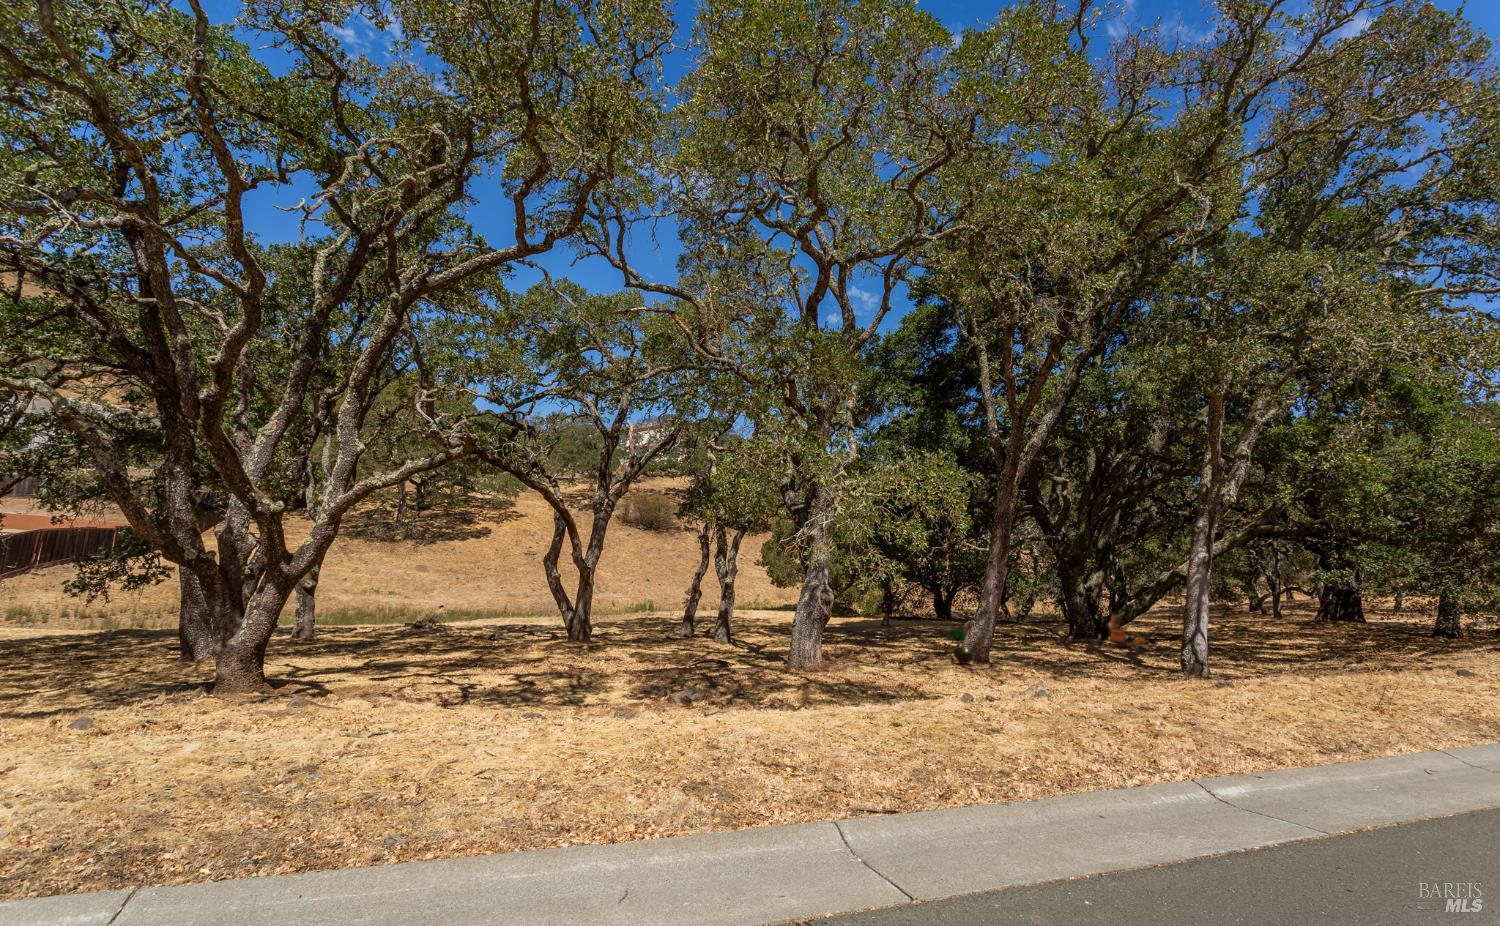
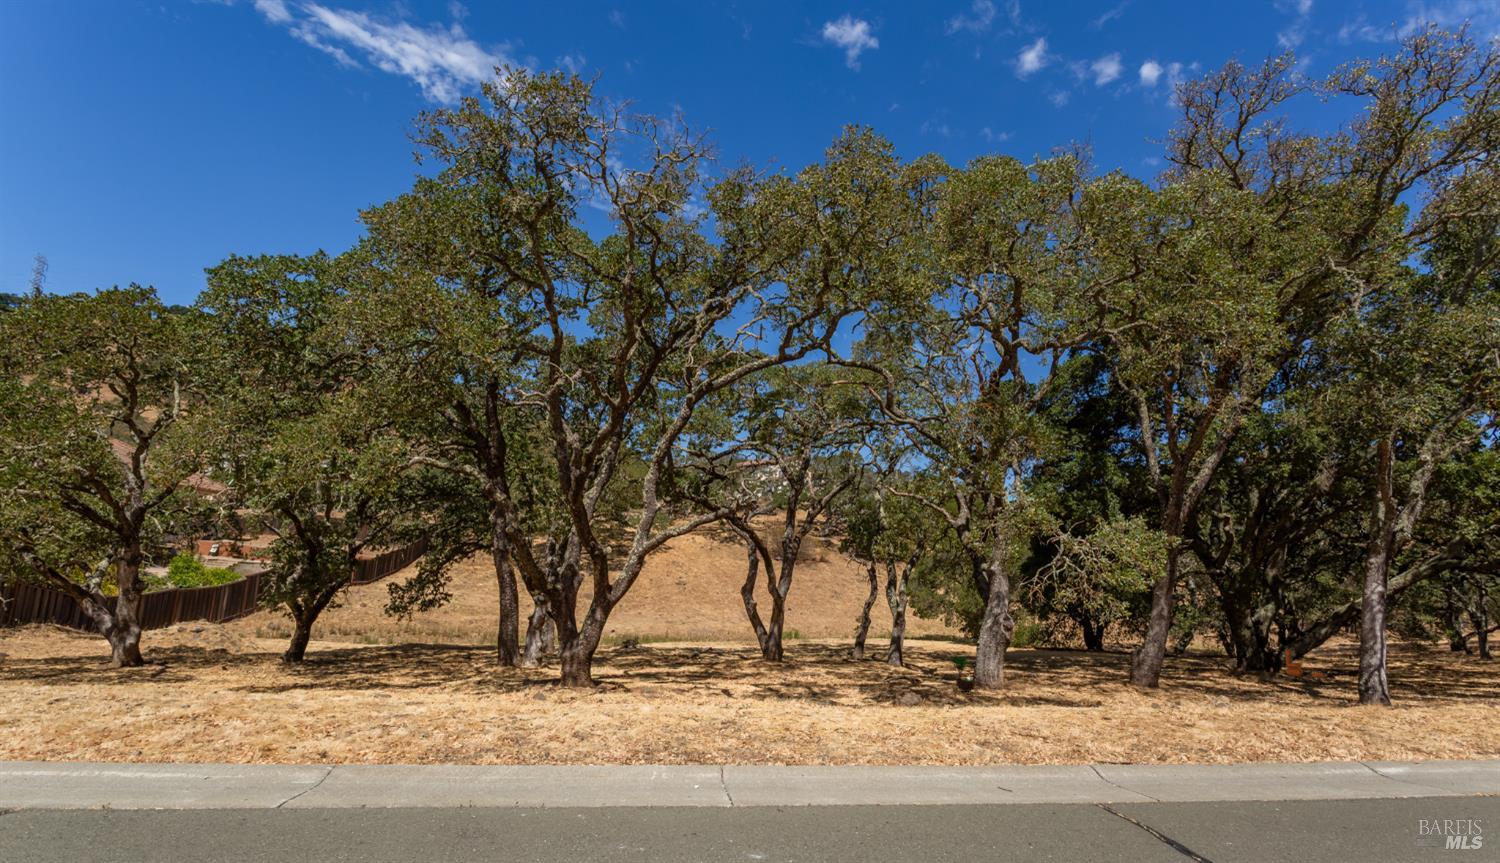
potted tree: present [948,627,972,664] -> present [950,655,974,692]

